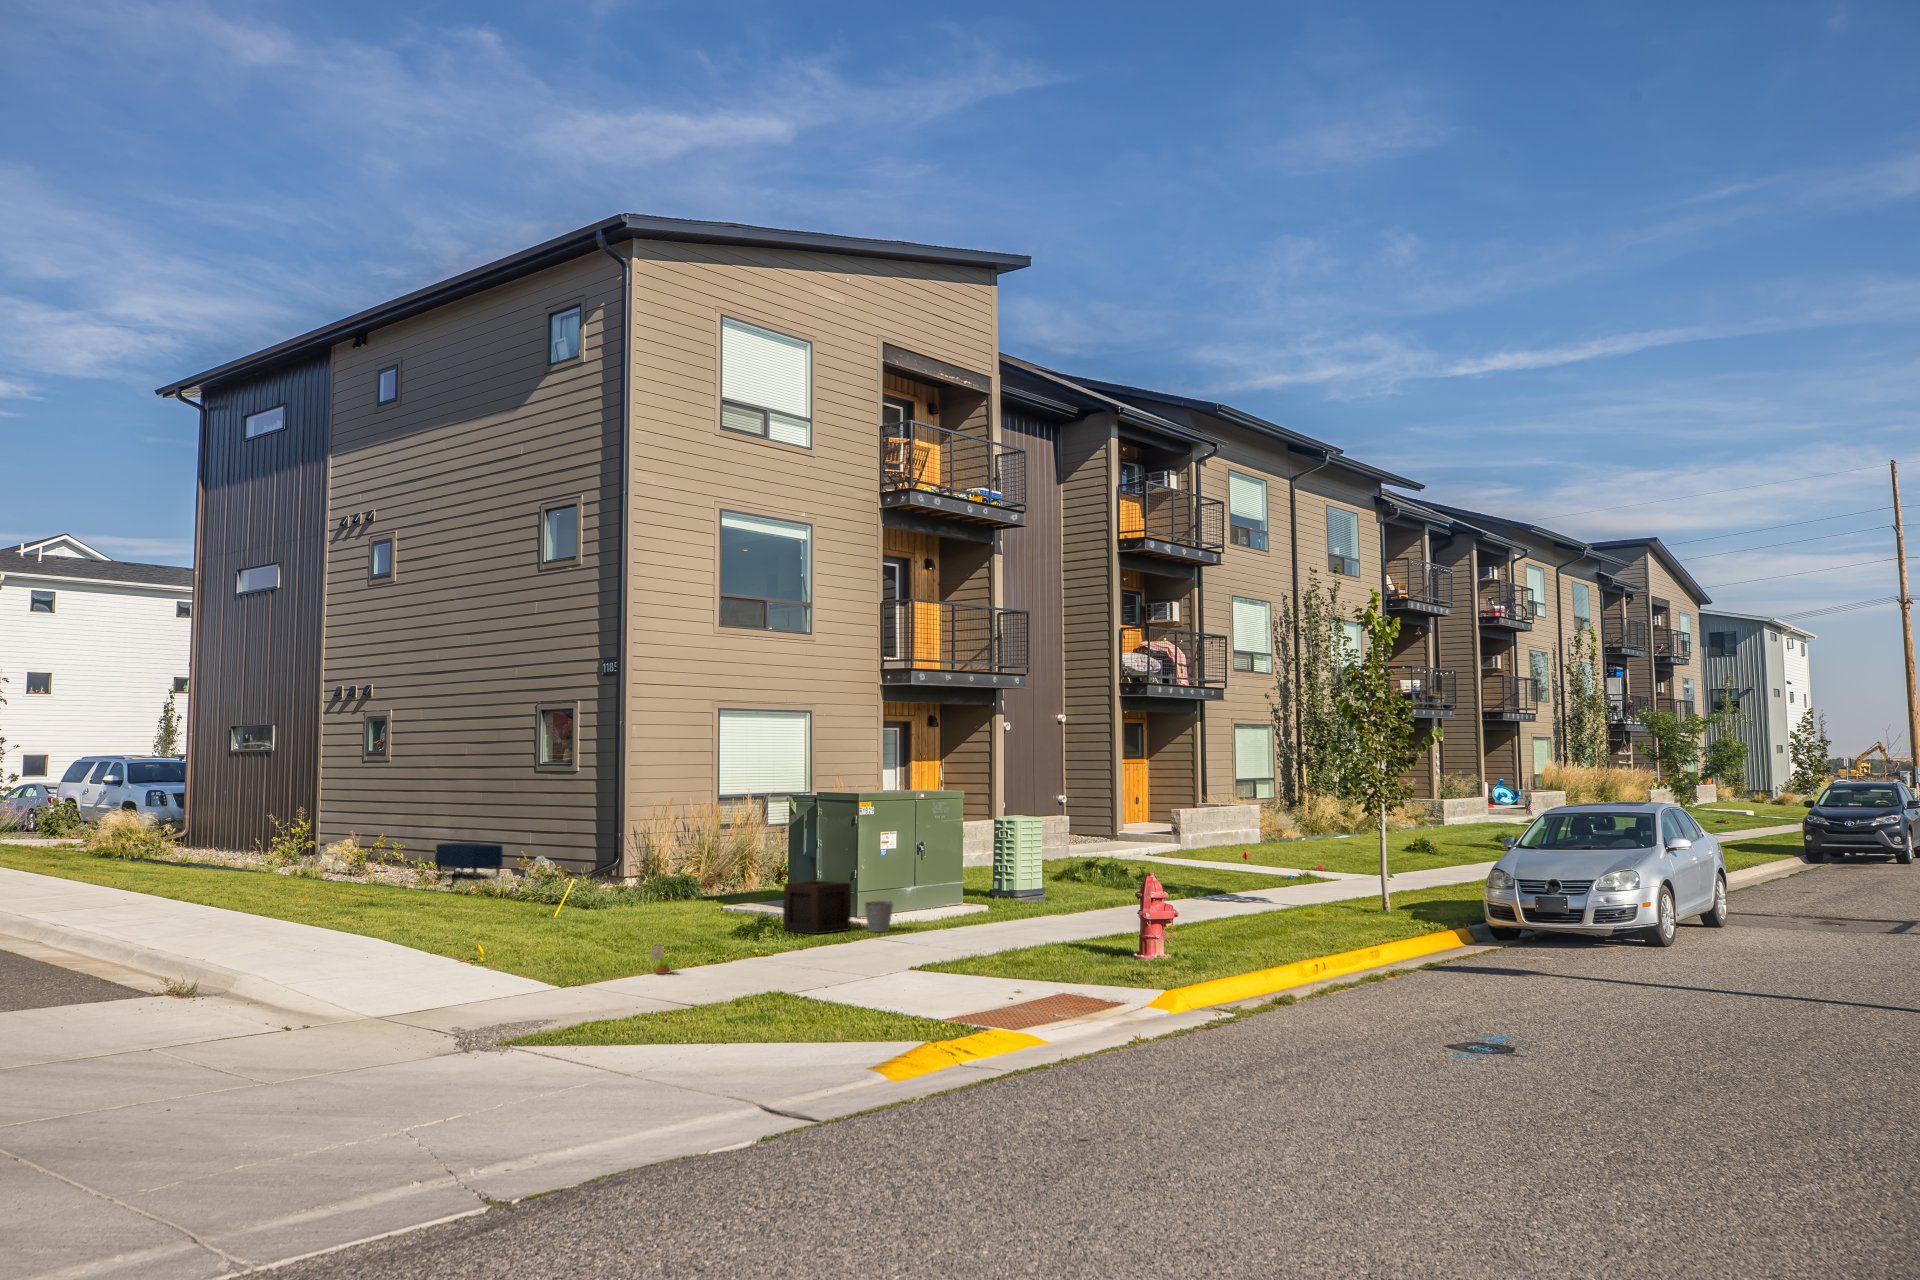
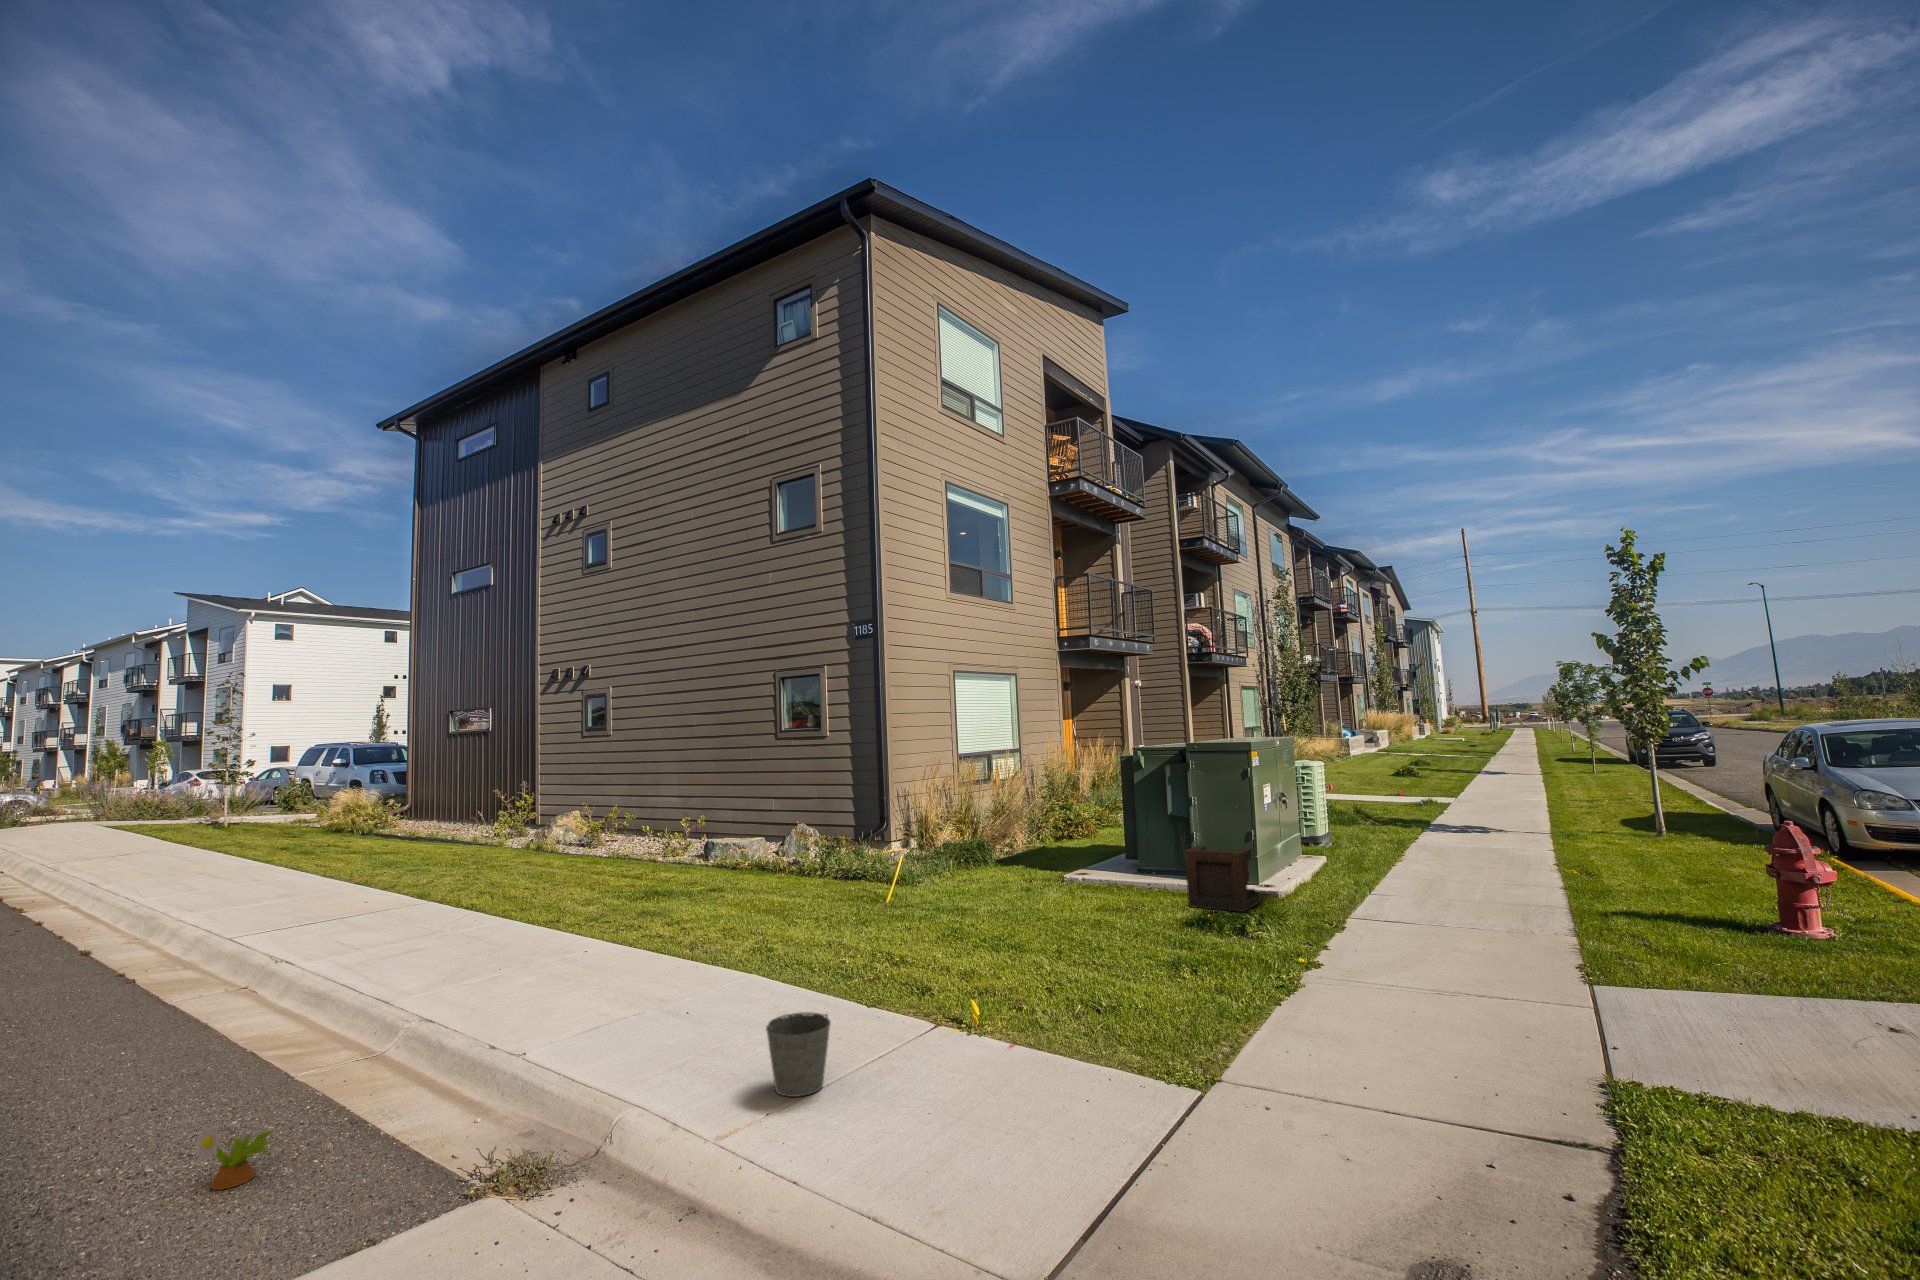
bench: present [435,842,503,879] -> none [674,808,743,845]
bucket: present [865,901,893,932] -> present [766,1012,831,1097]
decorative plant: present [651,946,677,974] -> present [196,1123,272,1190]

